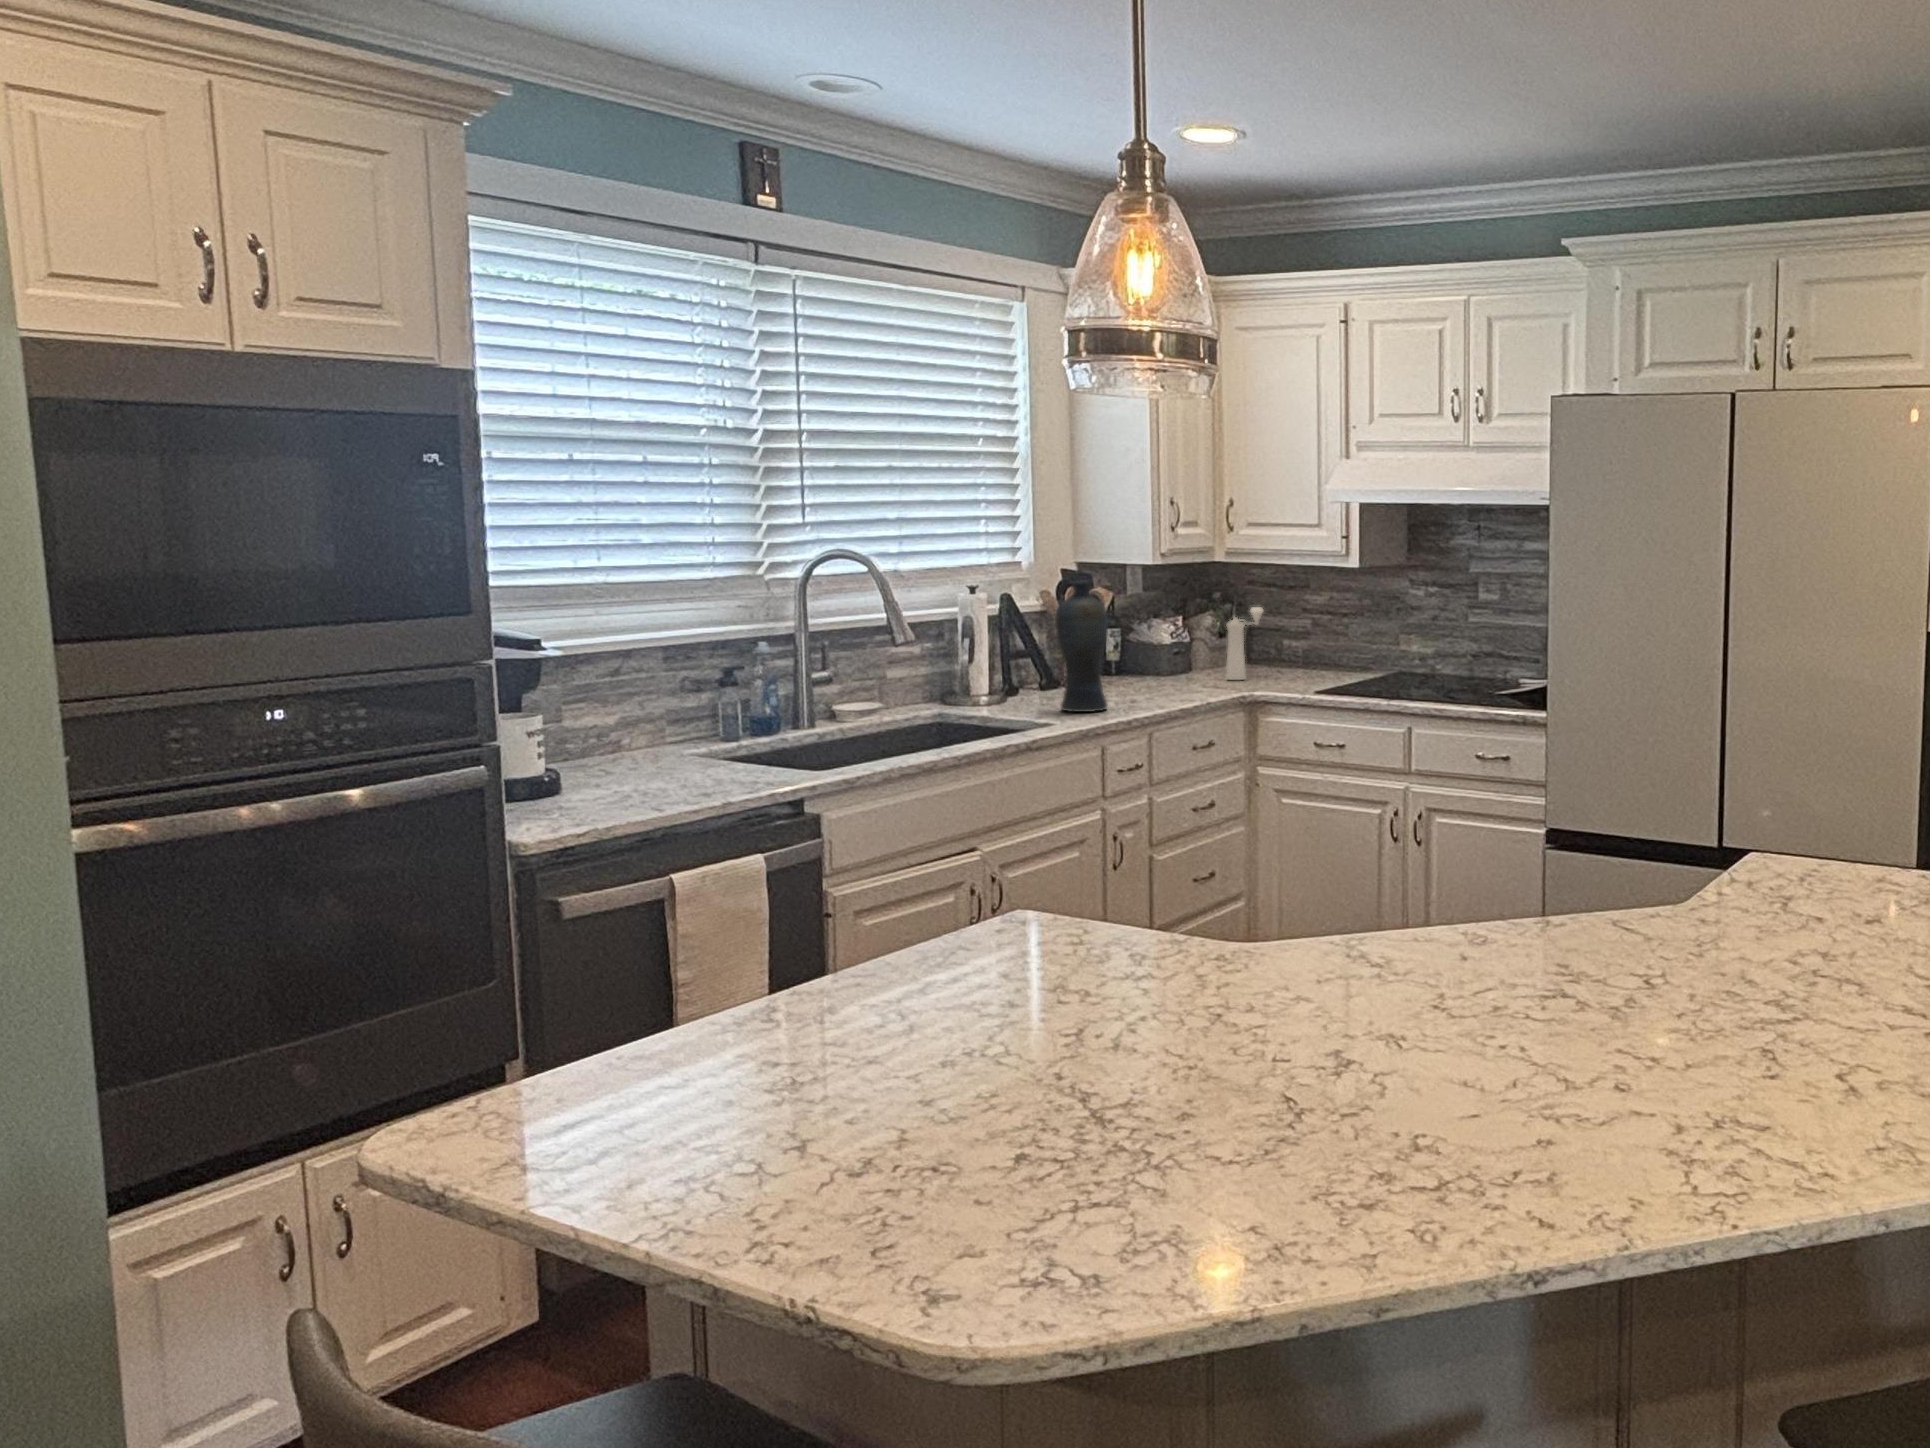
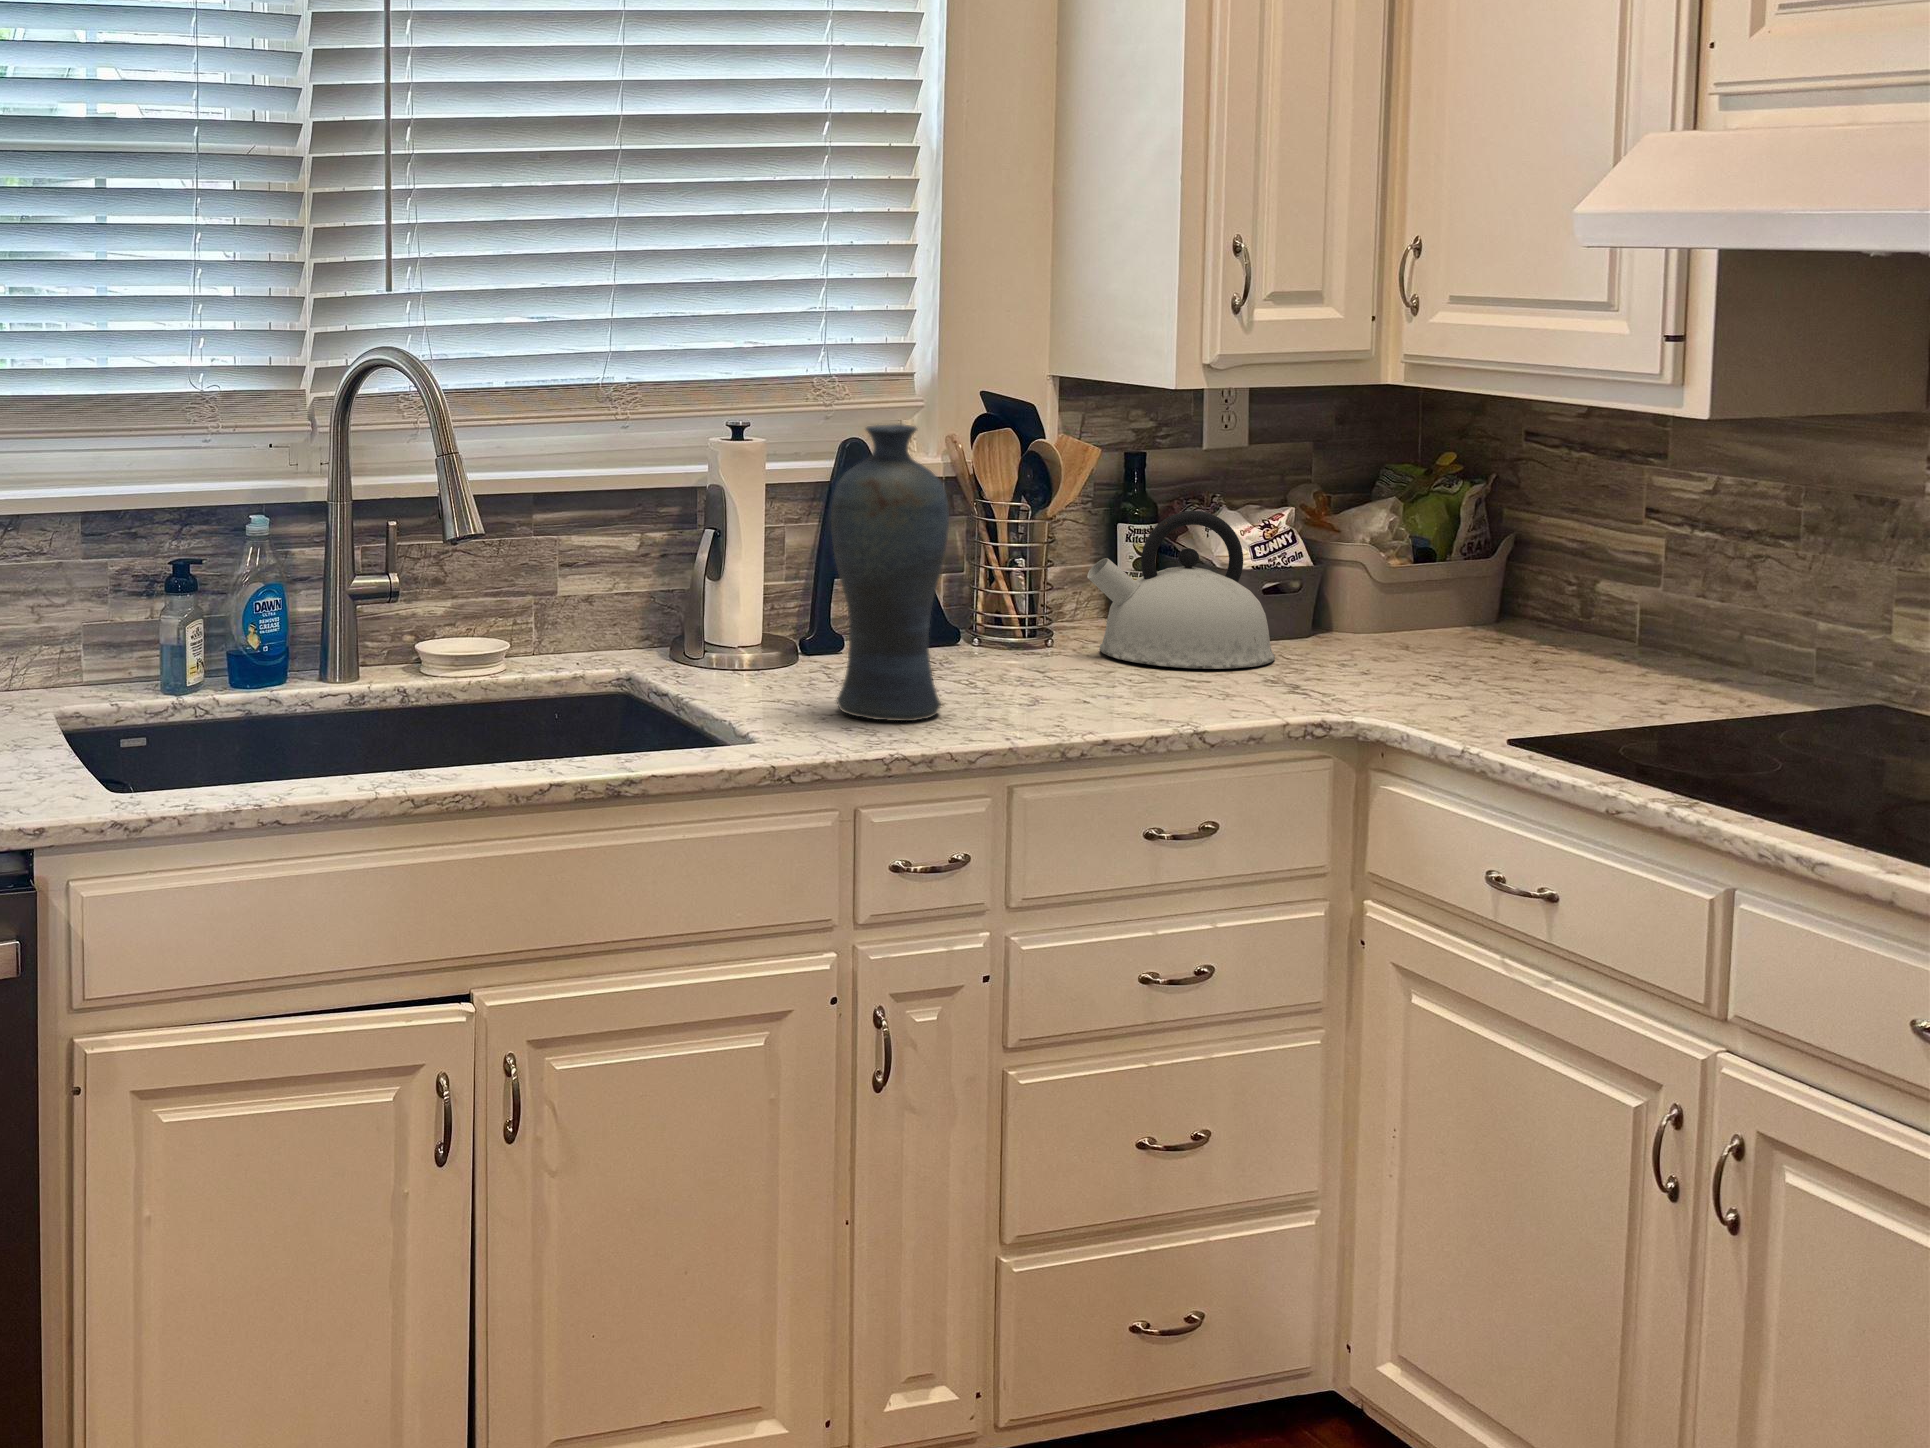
pepper mill: present [1226,607,1263,680] -> none [1367,499,1490,673]
kettle: none [1113,619,1190,686] -> present [1087,511,1275,669]

